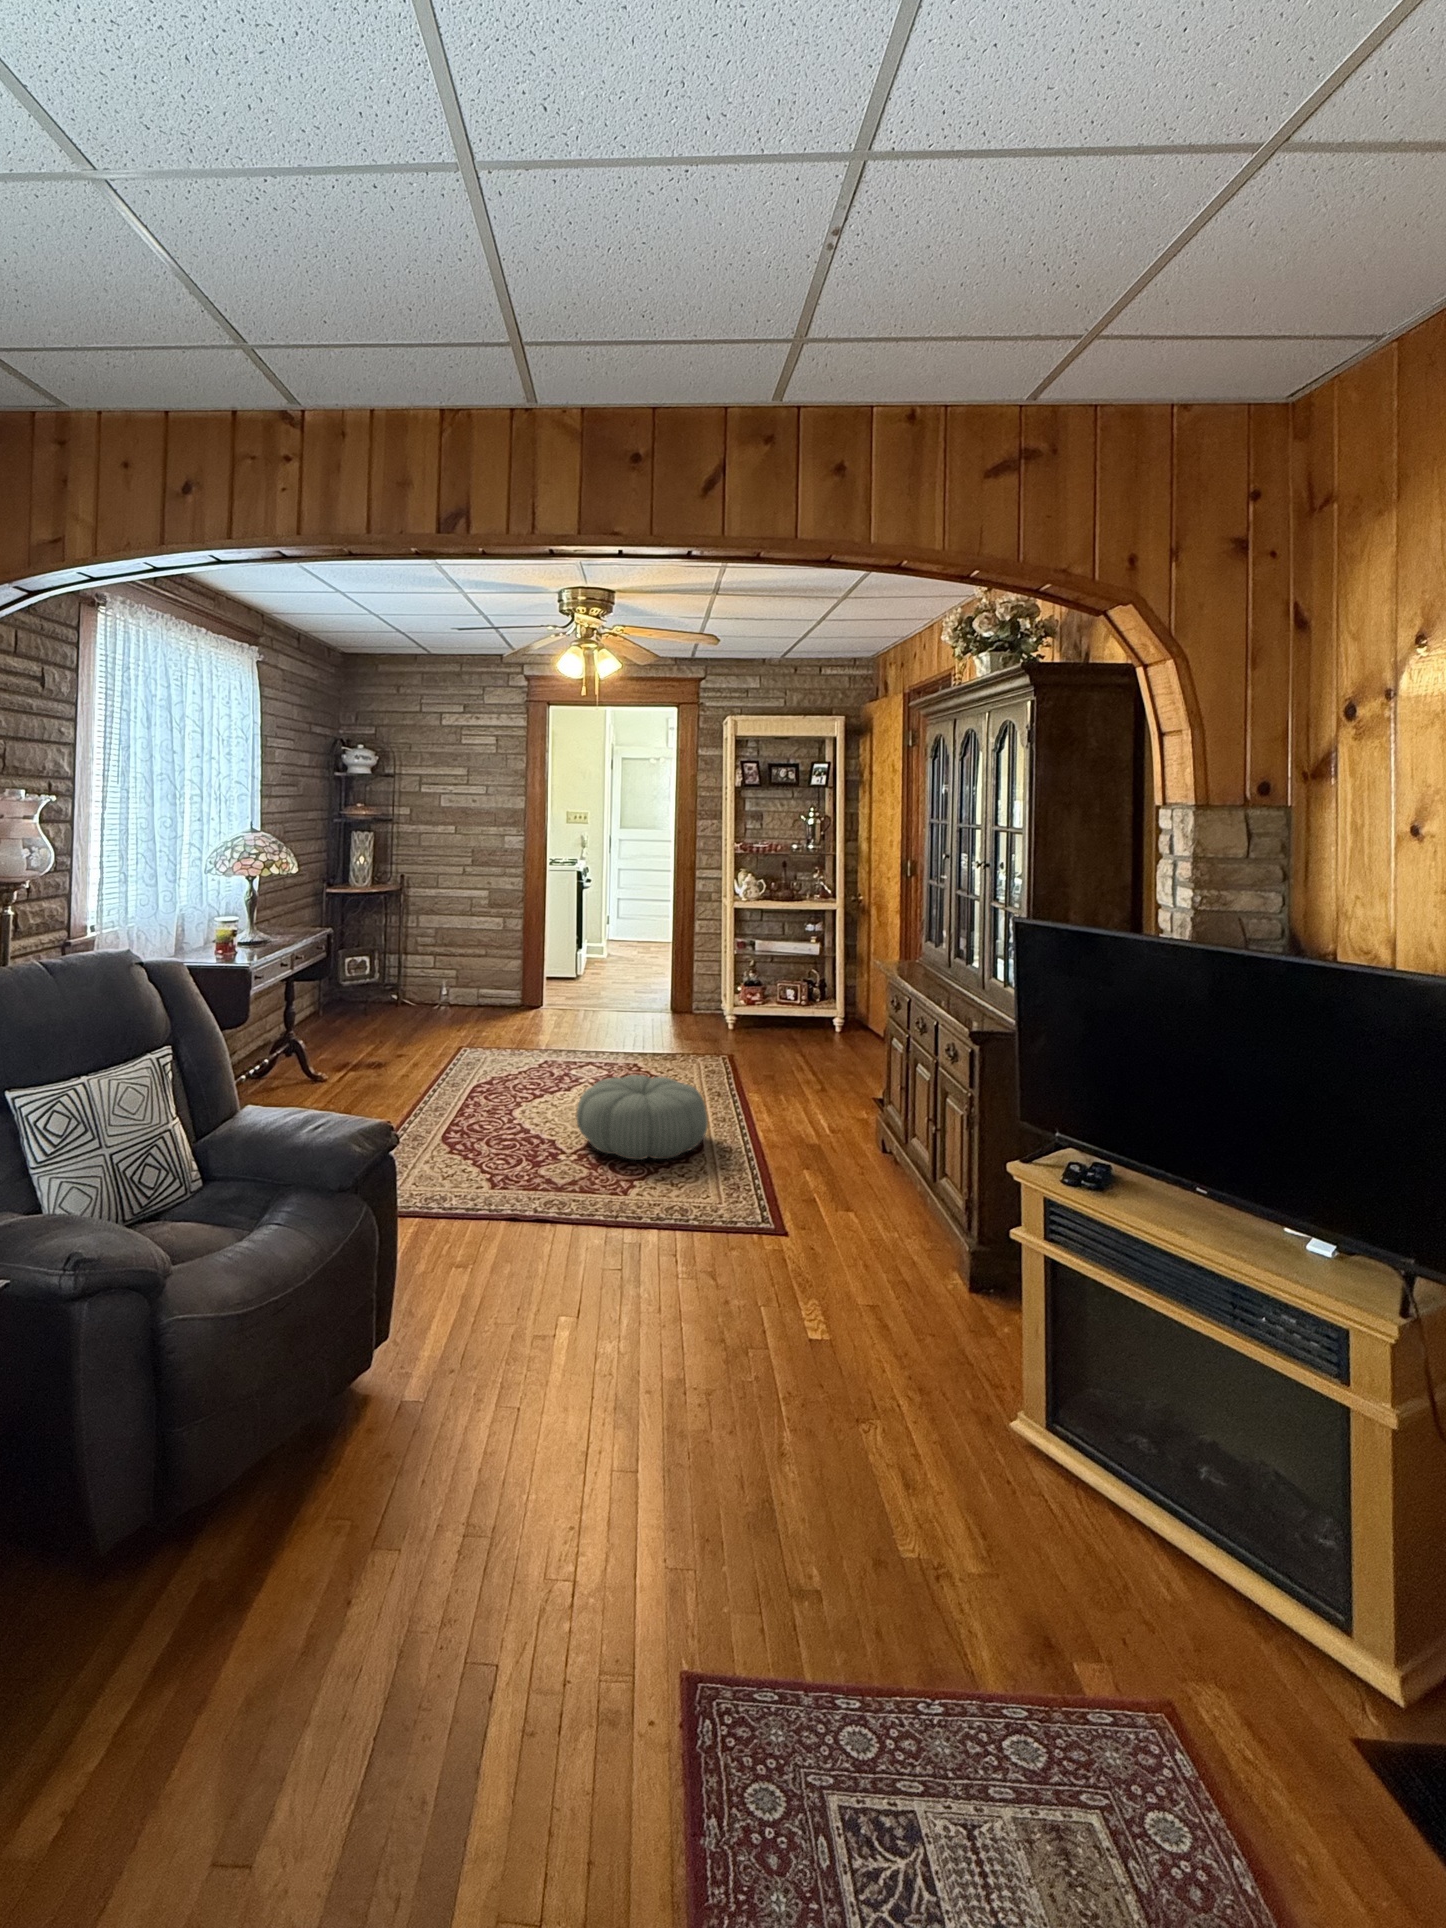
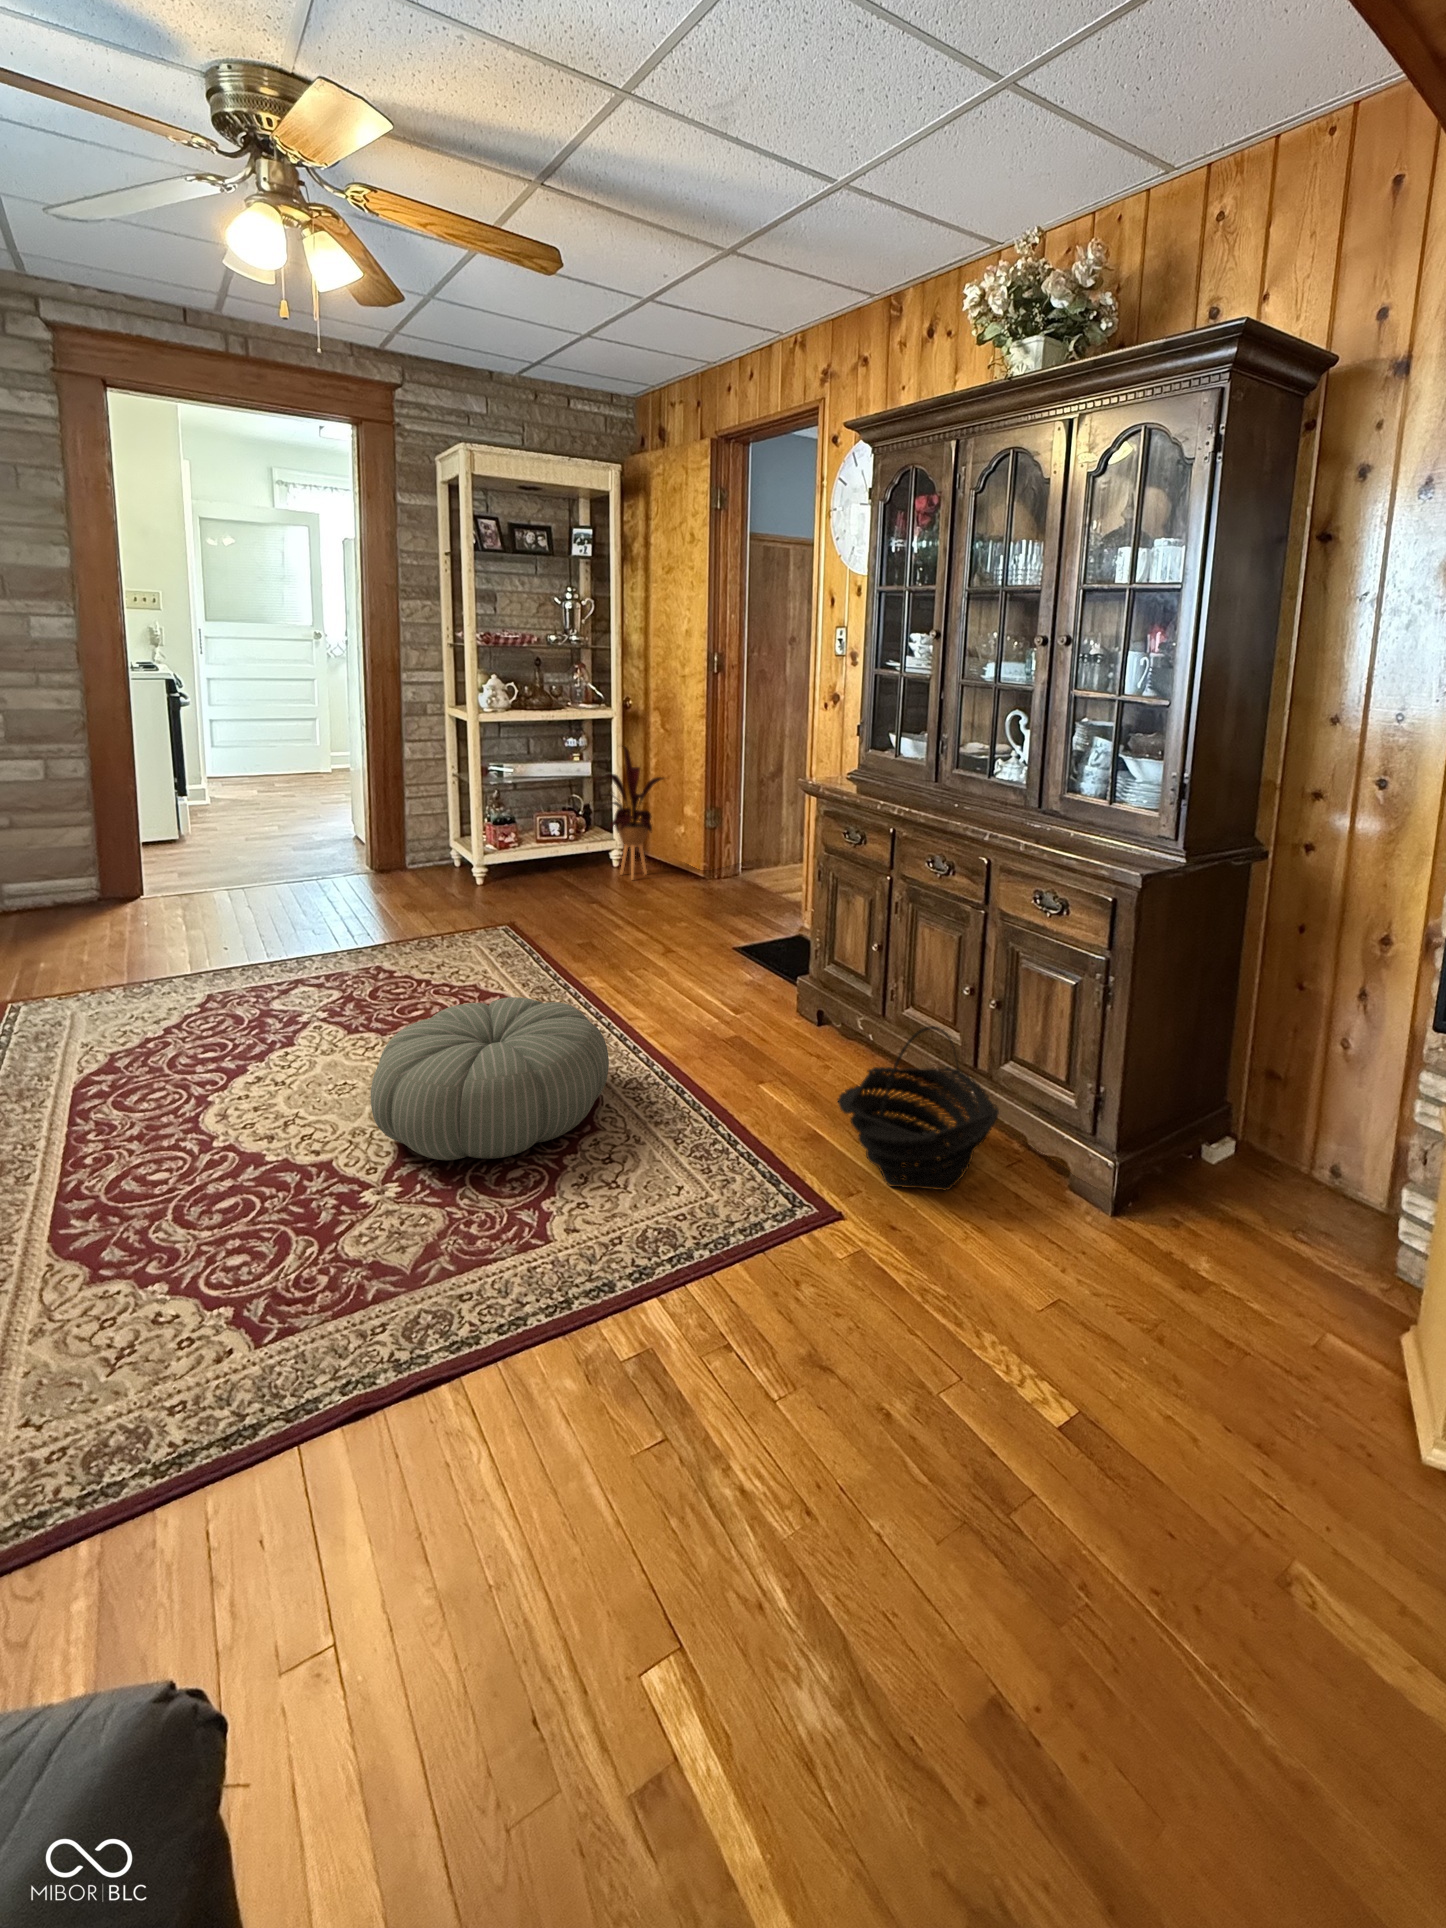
house plant: none [800,931,874,1041] -> present [598,746,664,879]
basket: none [806,1129,921,1247] -> present [838,1026,999,1191]

